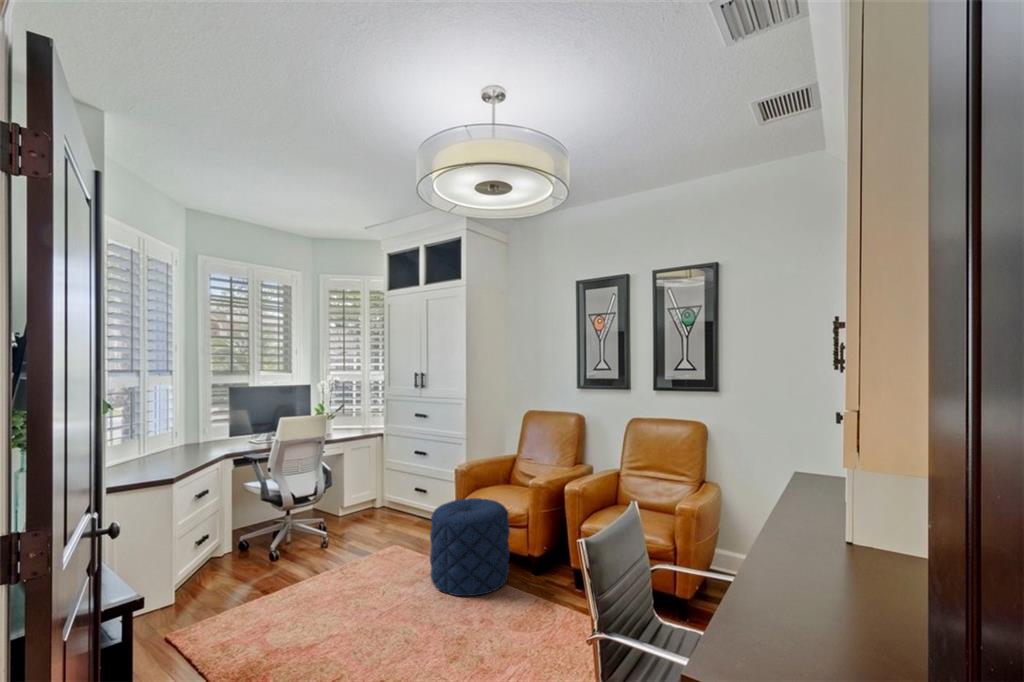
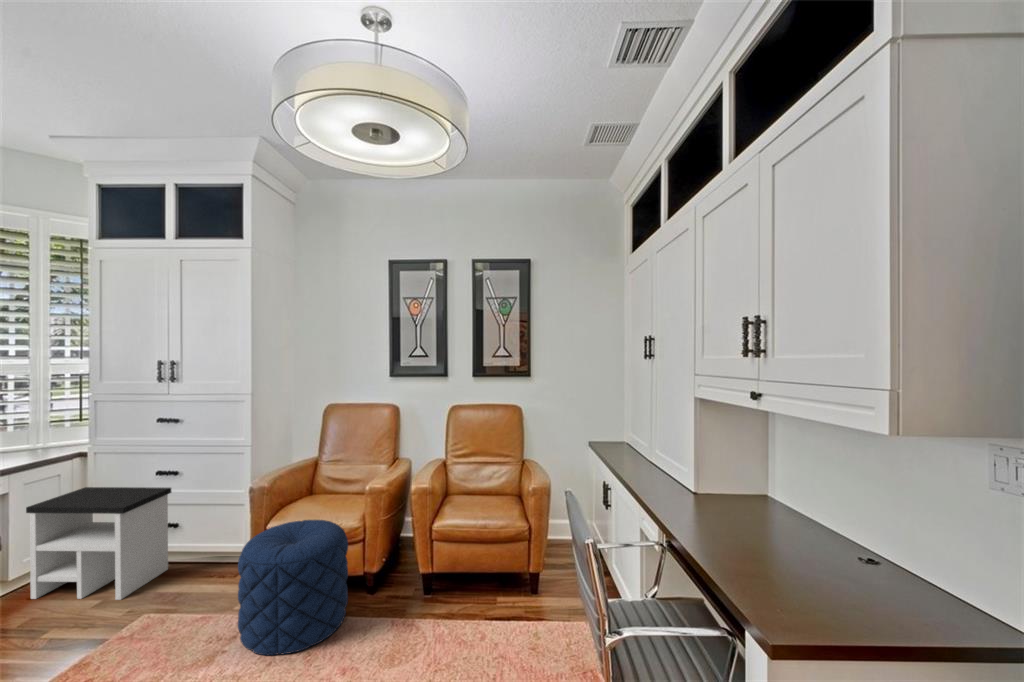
side table: none [350,455,424,534] -> present [26,487,171,600]

